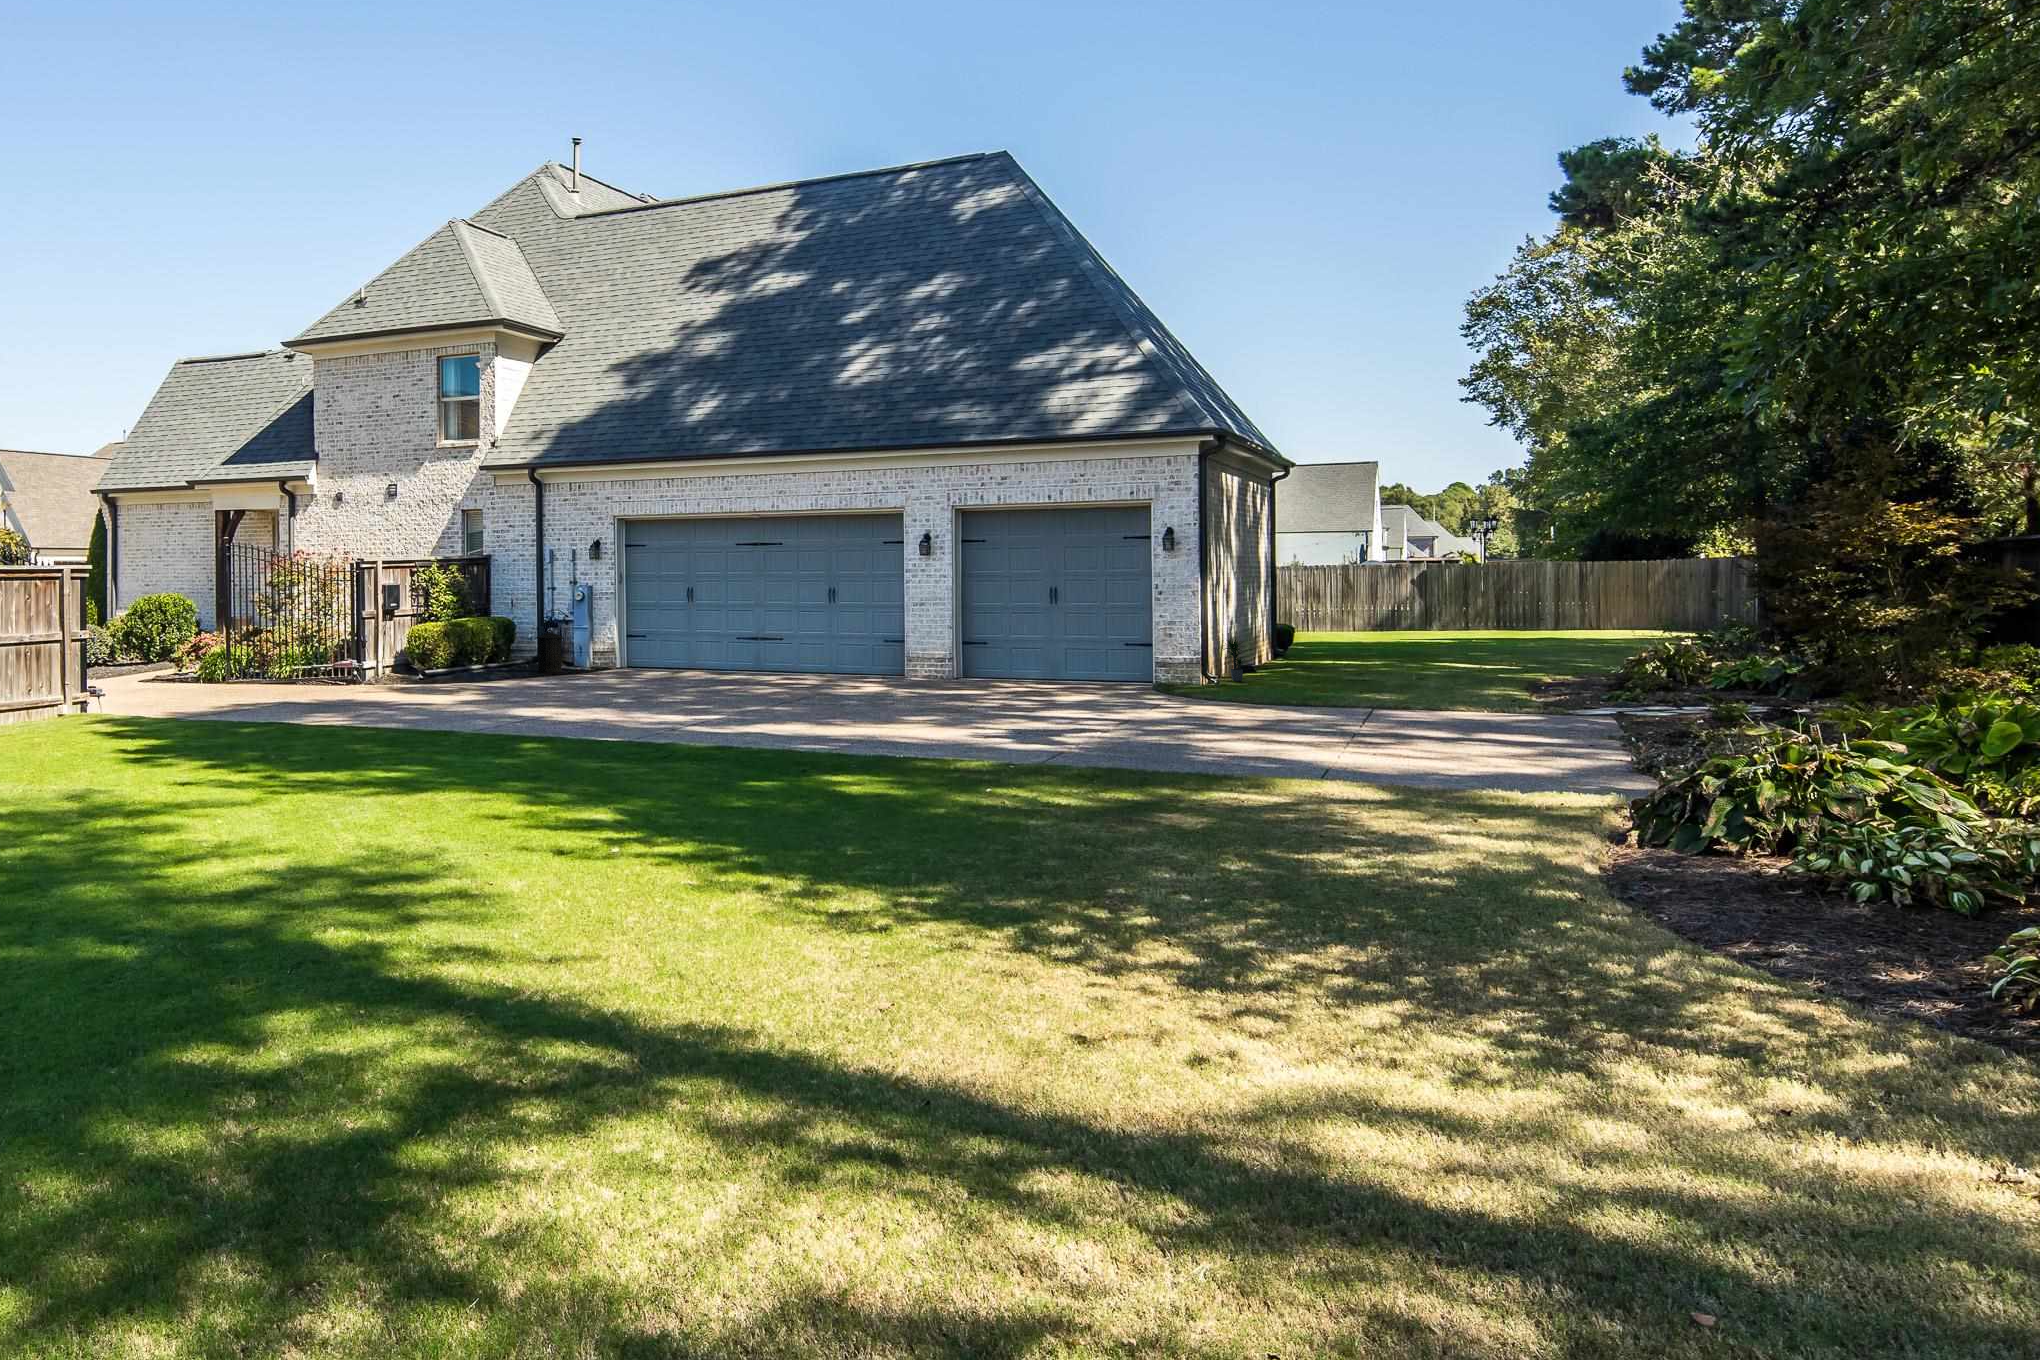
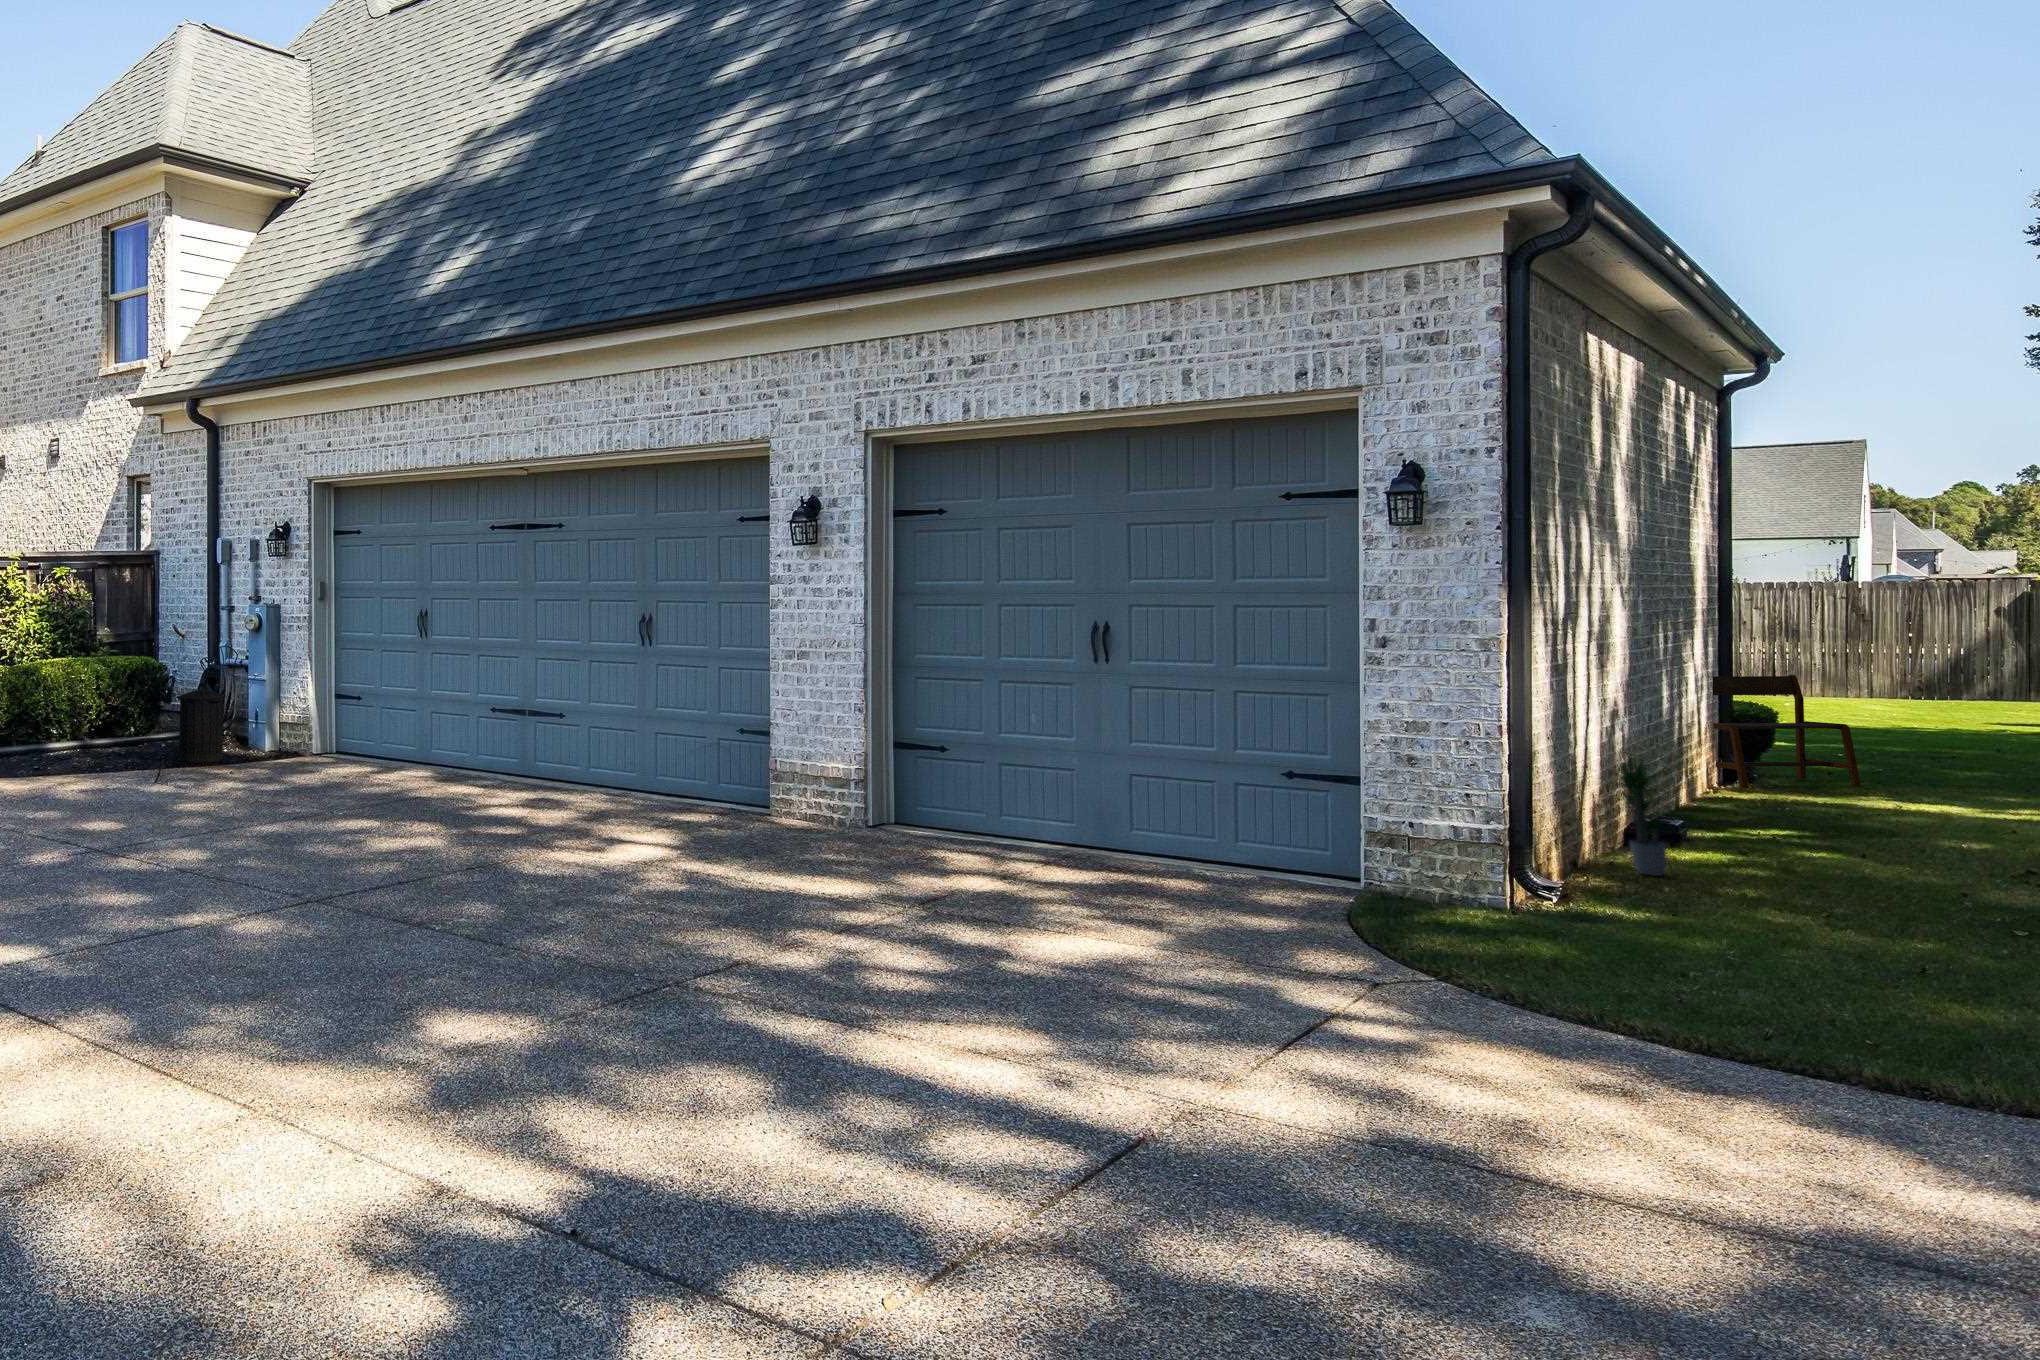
bench: none [1260,611,1323,662] -> present [1713,675,1861,788]

